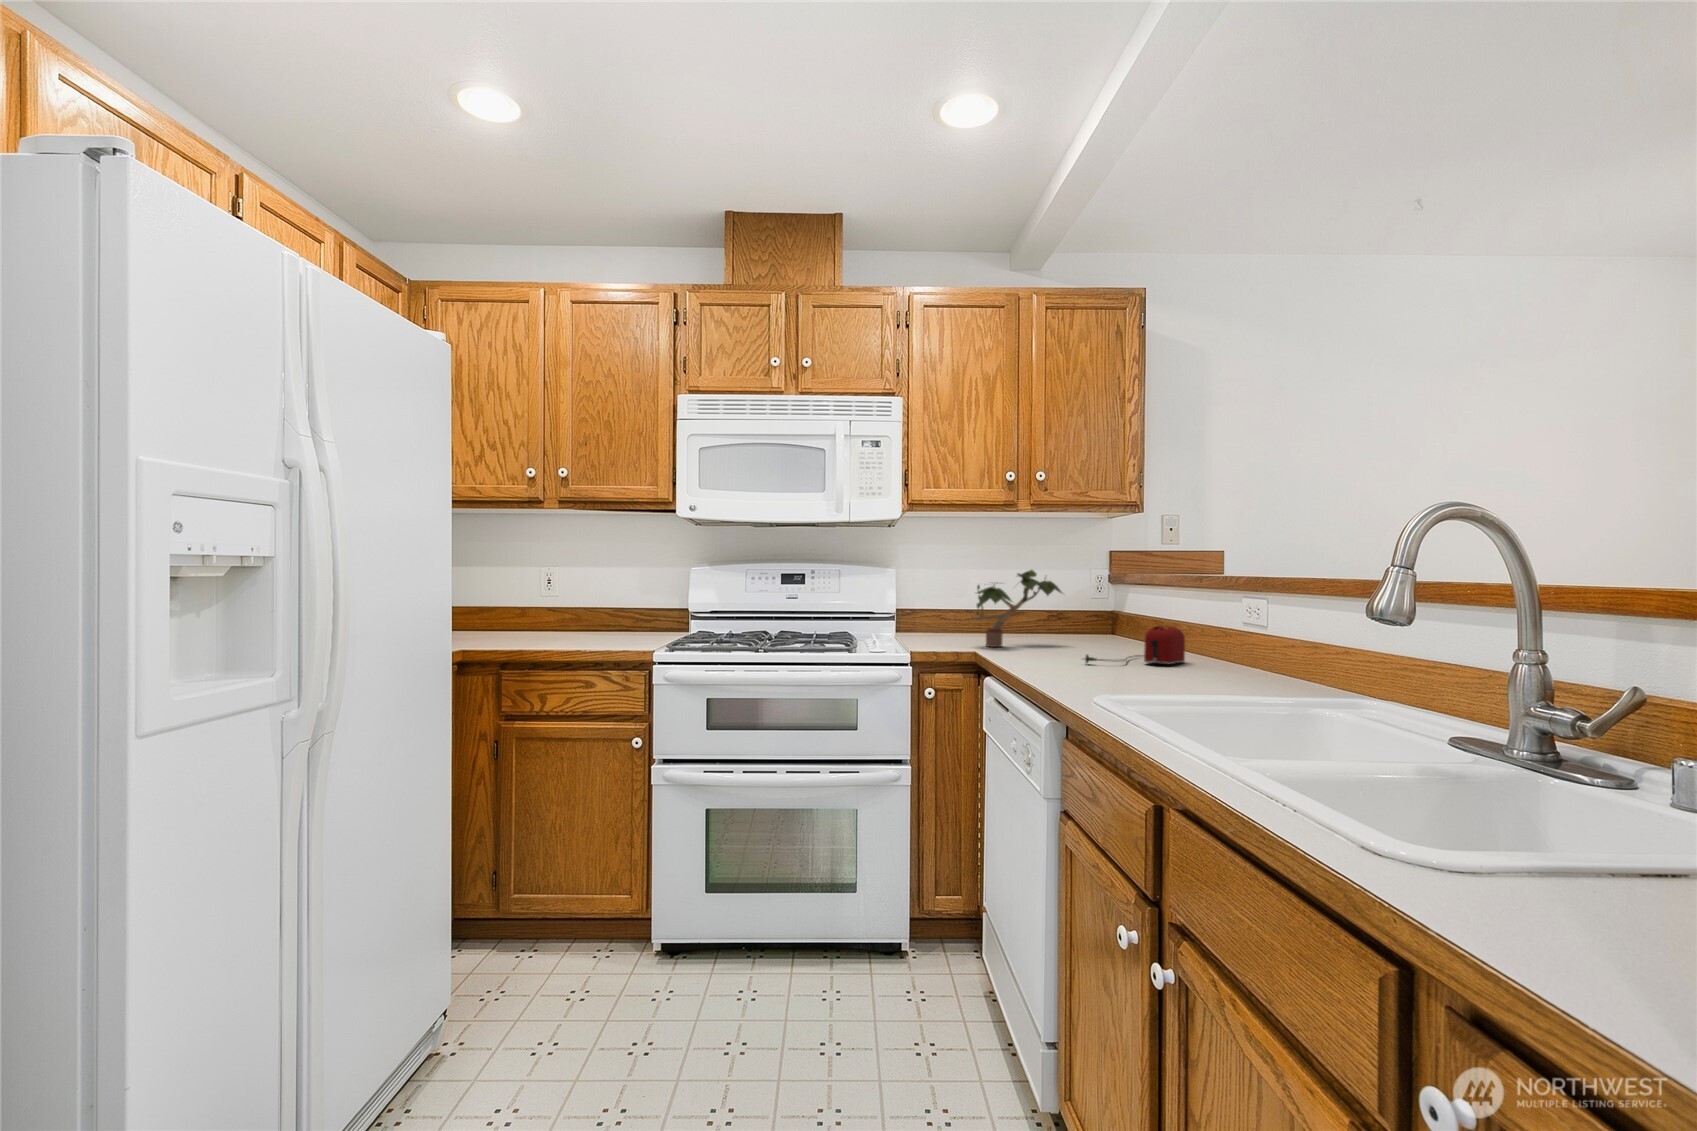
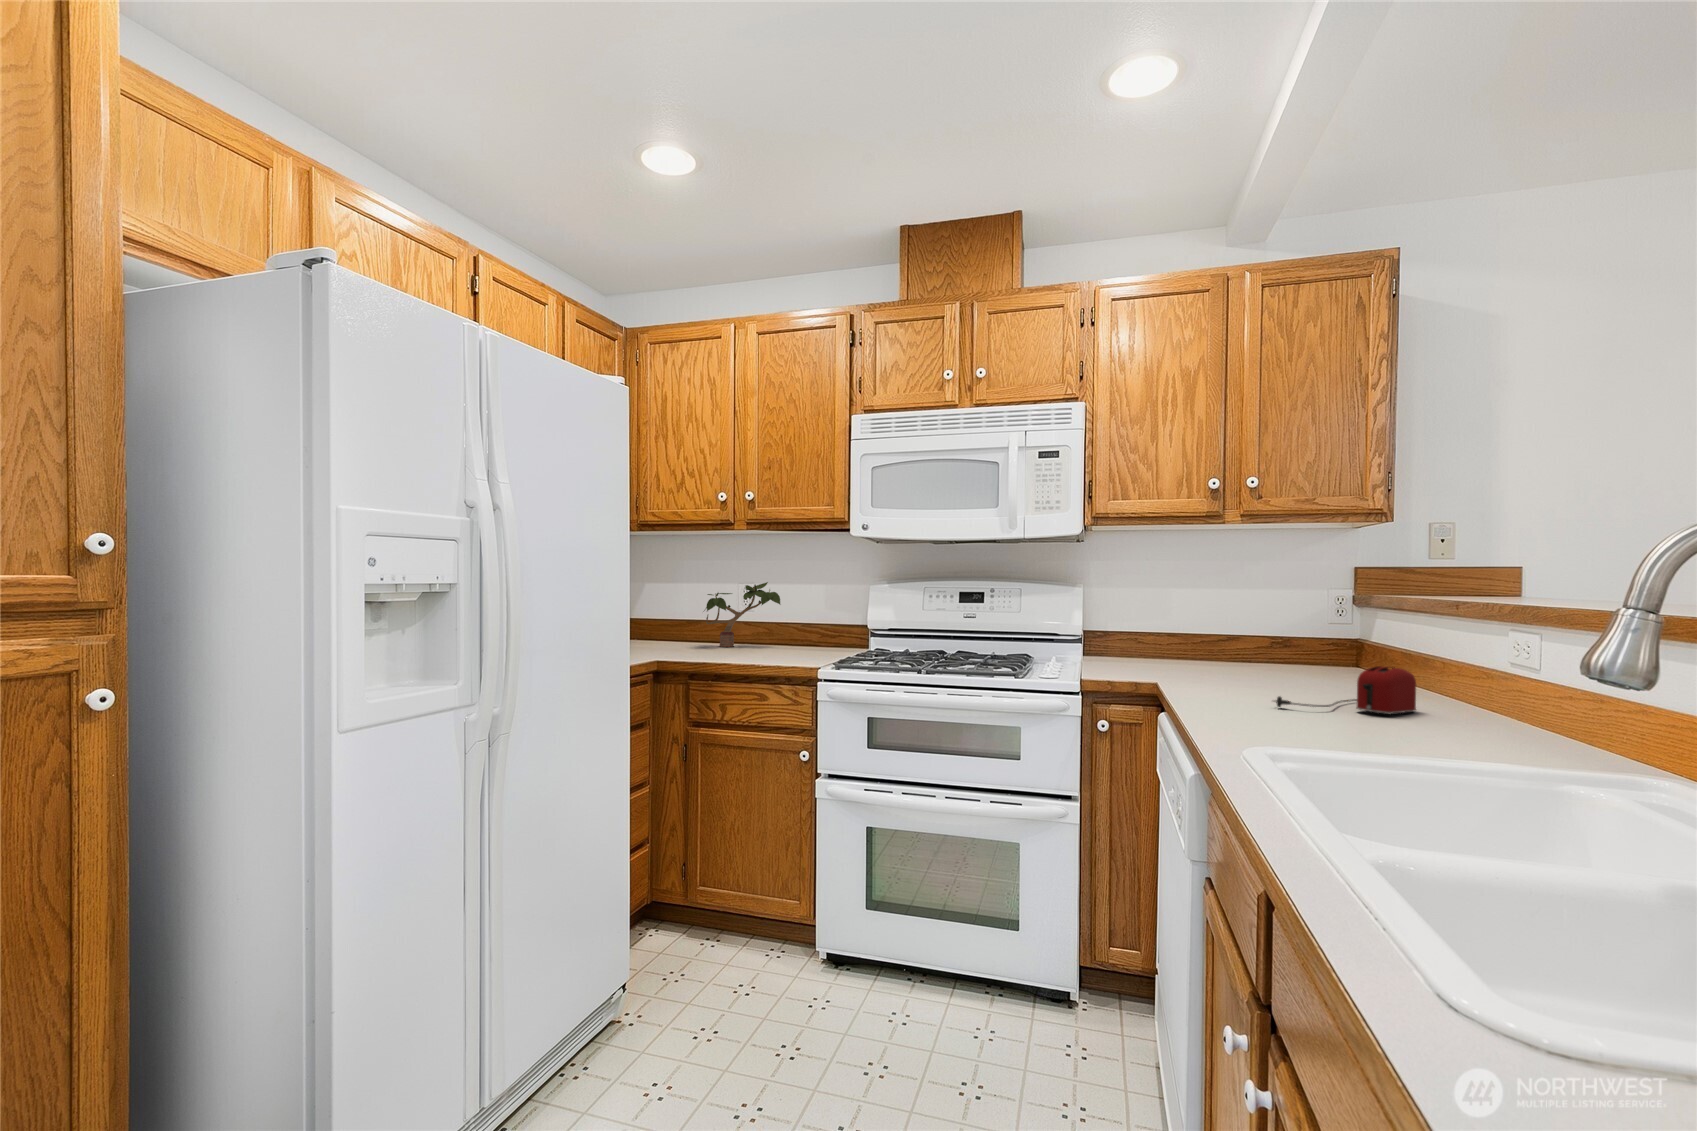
potted plant: present [974,569,1062,647] -> present [704,582,780,647]

